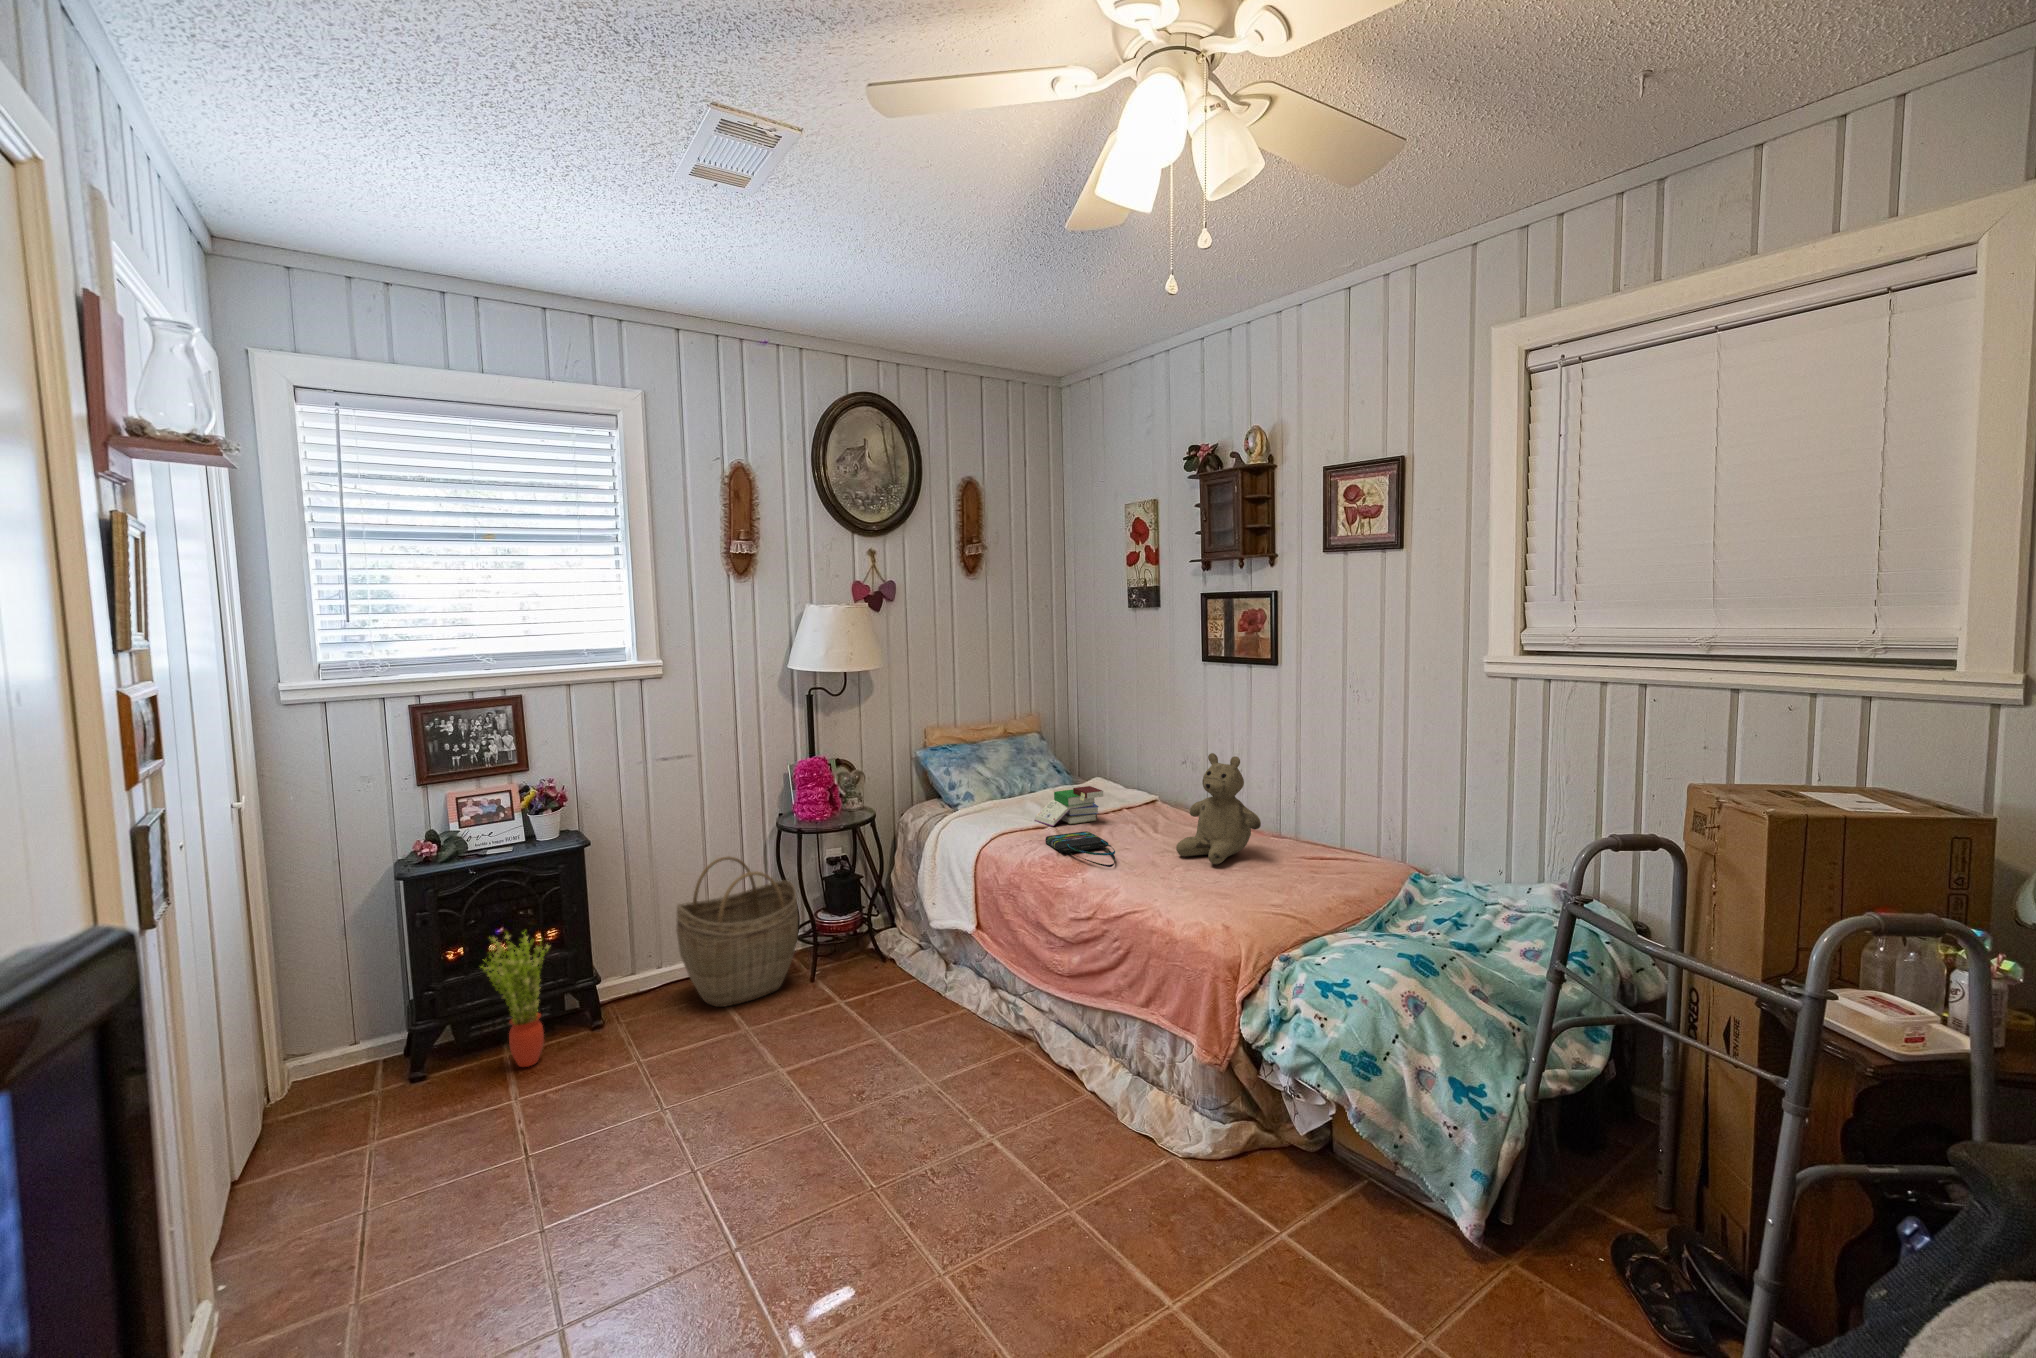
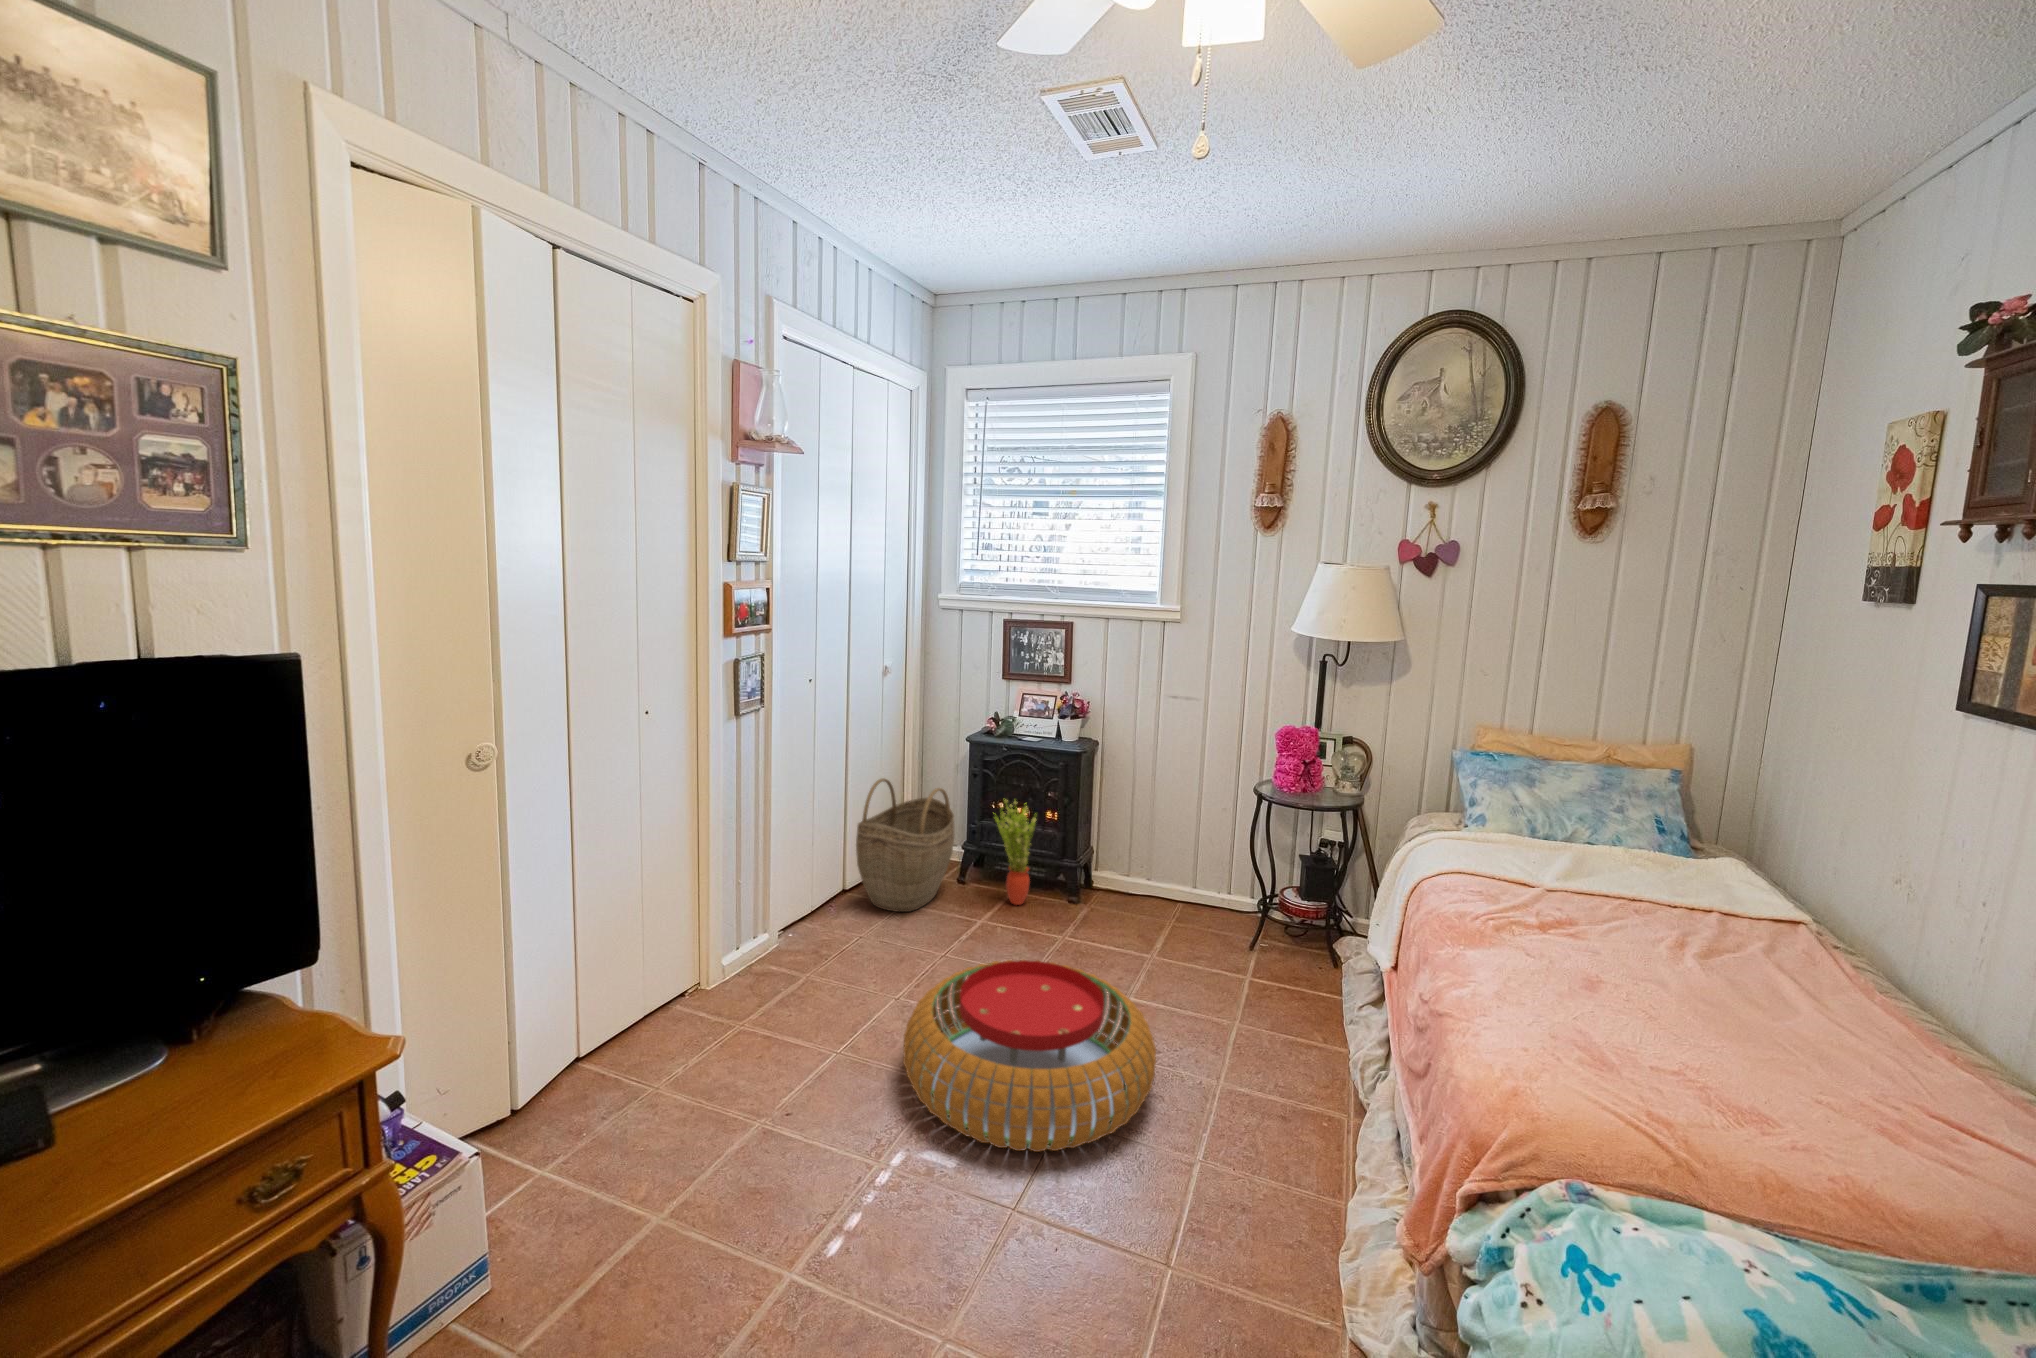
teddy bear: present [1176,753,1261,864] -> none [1668,855,1848,1038]
book: present [1035,786,1103,826] -> none [1535,845,1643,906]
tote bag: present [1045,831,1115,867] -> none [1482,892,1578,958]
woven basket: present [676,857,798,1007] -> present [856,778,955,912]
pouf: none [633,1052,928,1283] -> present [903,960,1156,1152]

